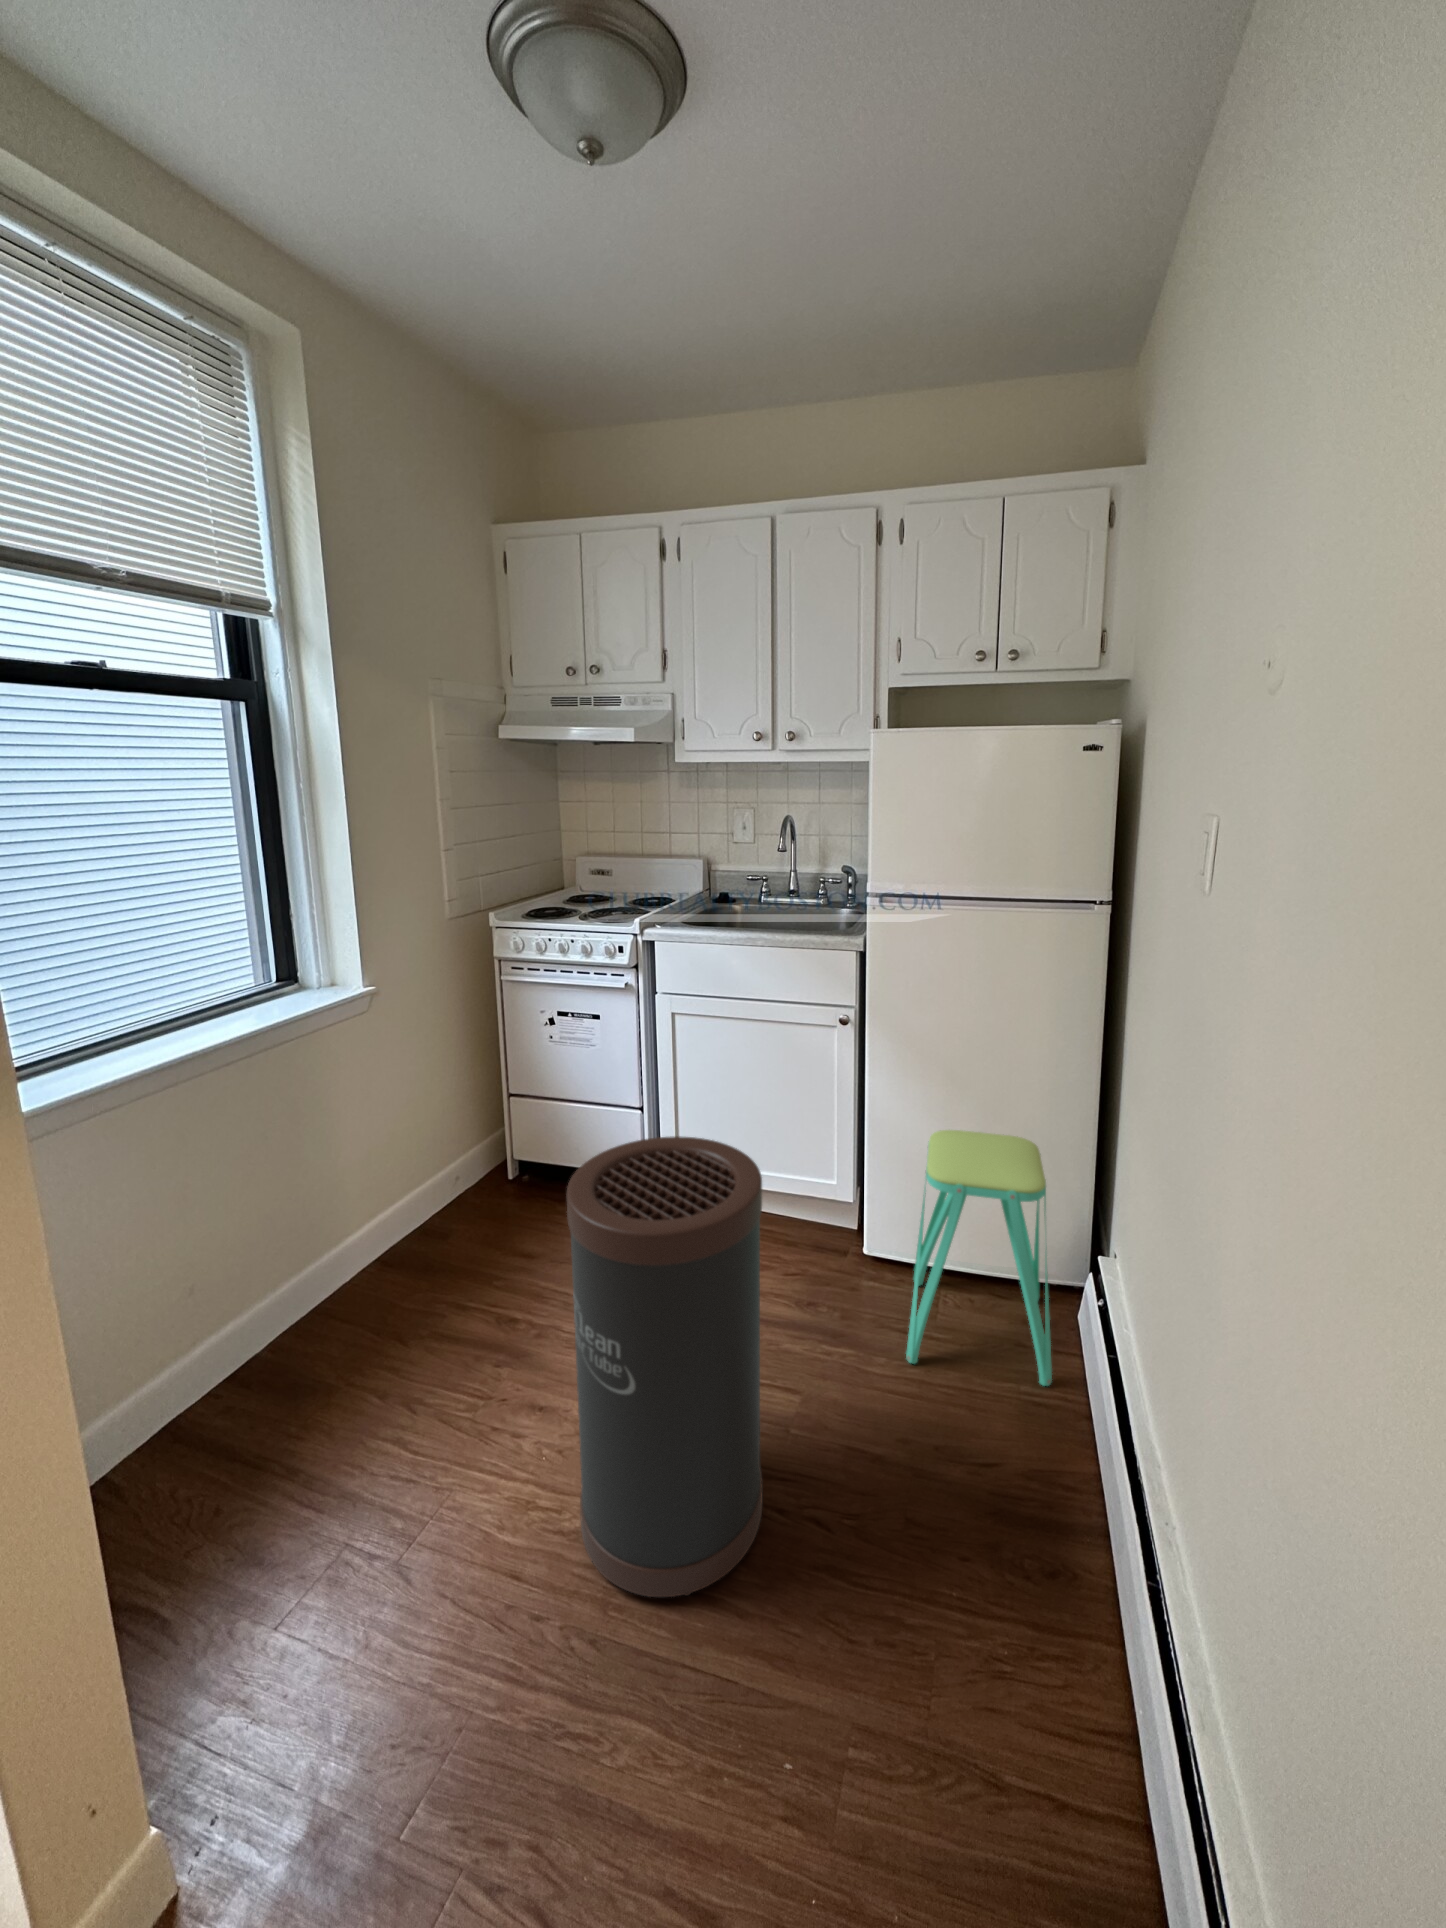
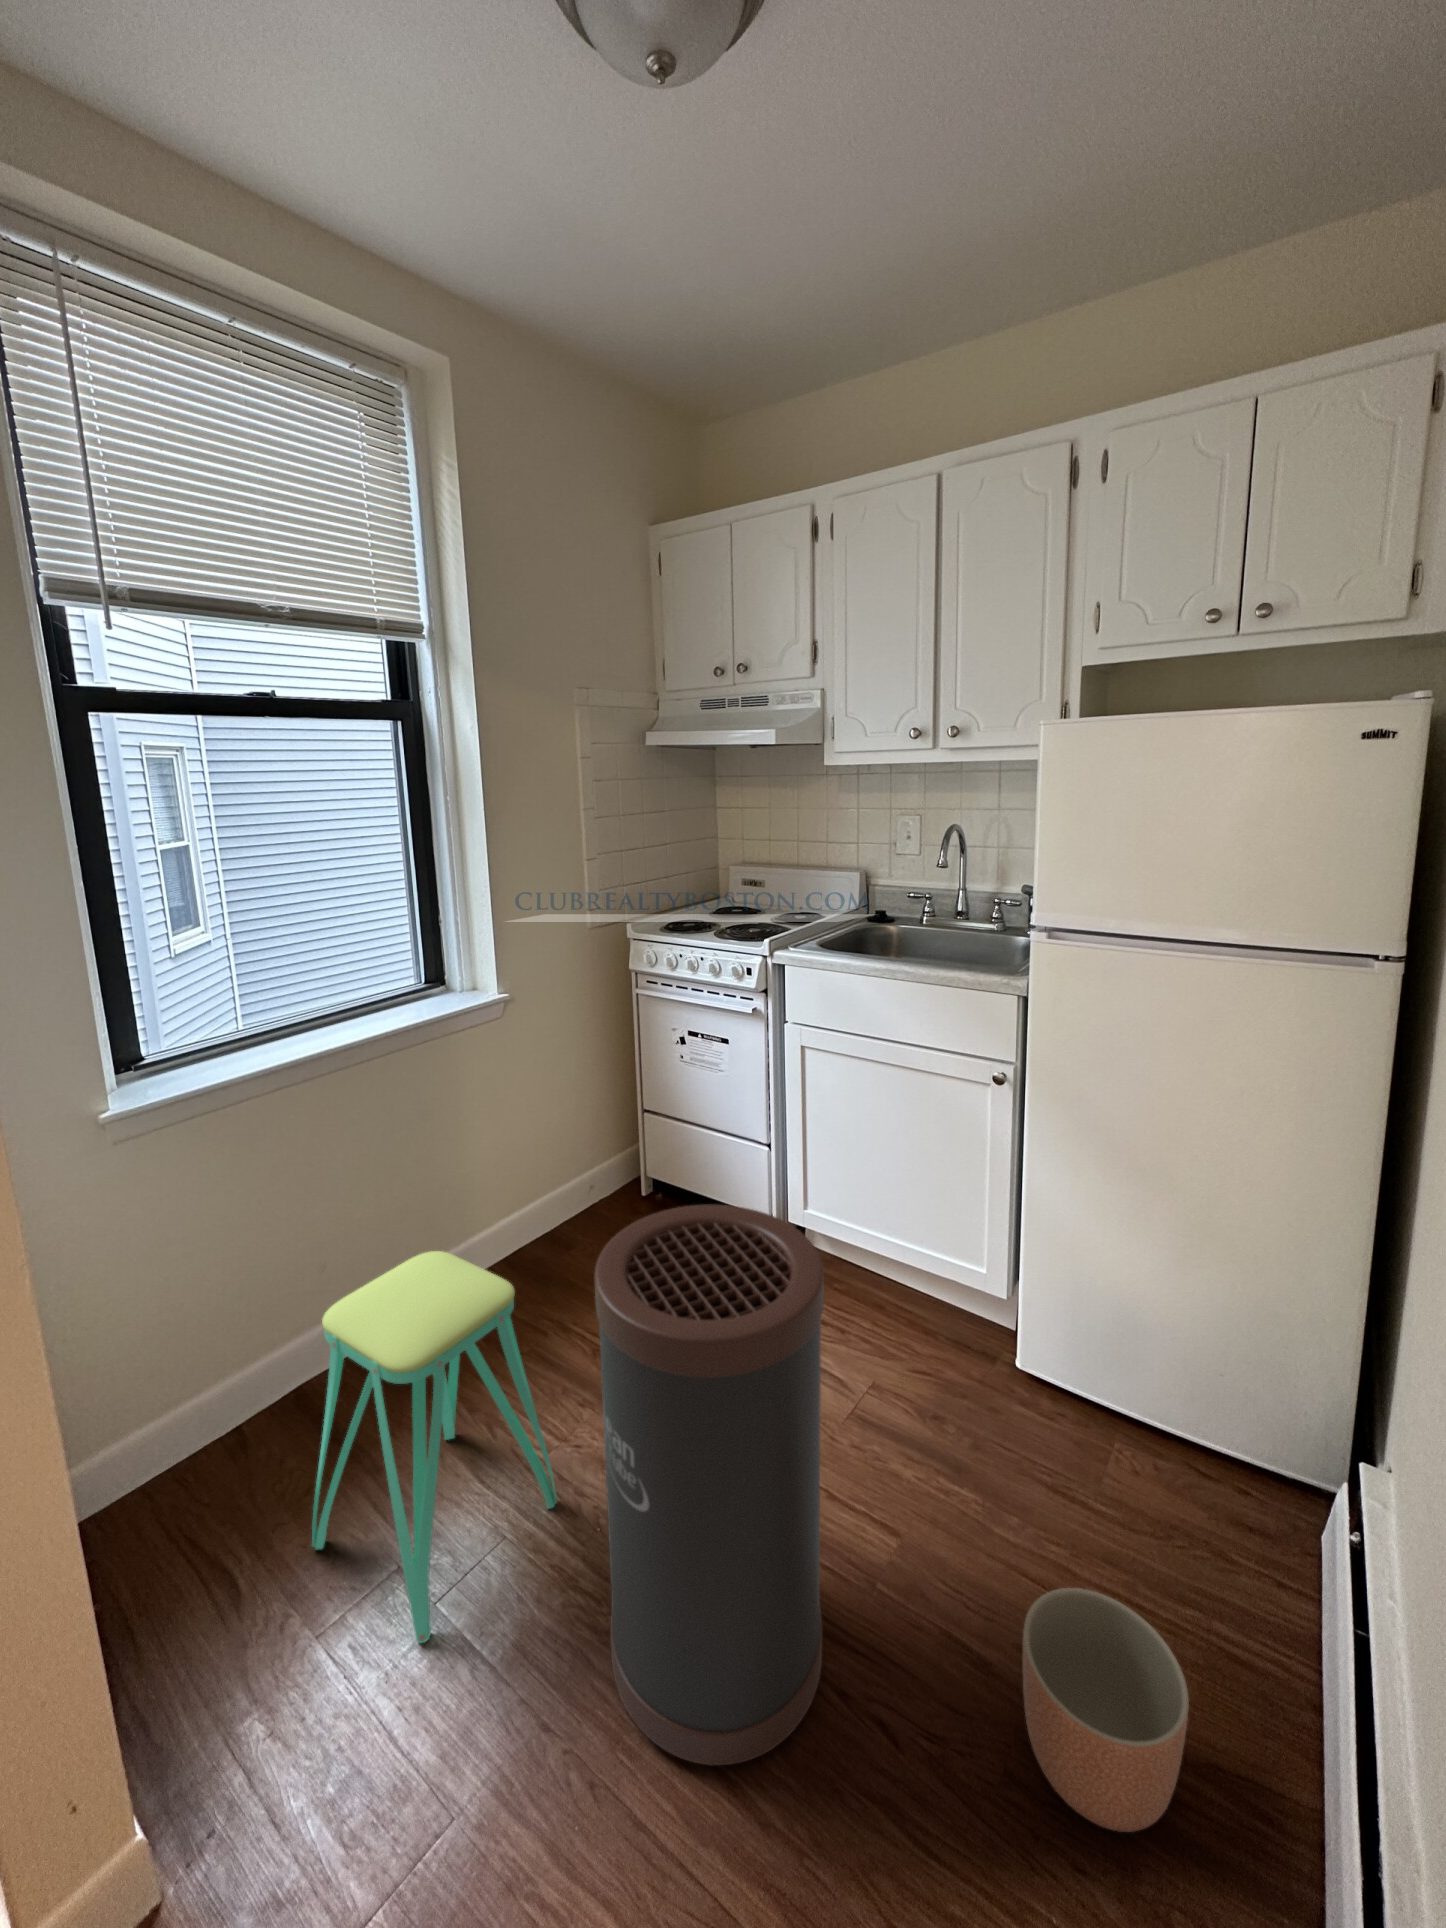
stool: present [906,1130,1052,1386] -> present [312,1251,557,1643]
planter: none [913,1376,1023,1530] -> present [1023,1588,1189,1832]

